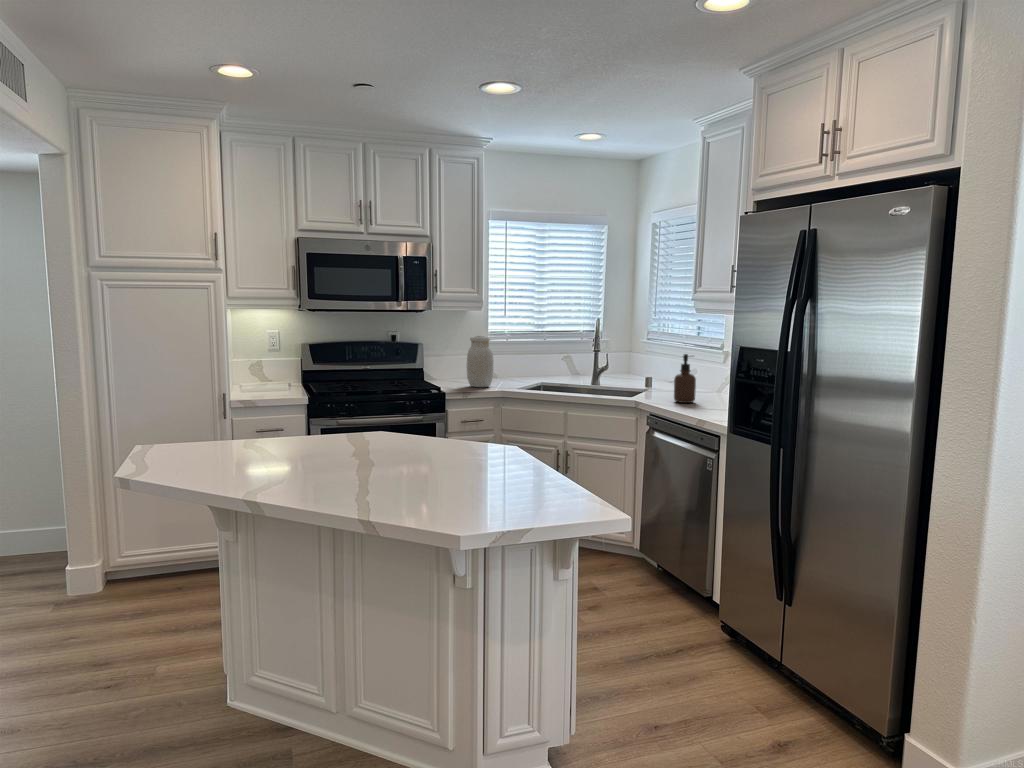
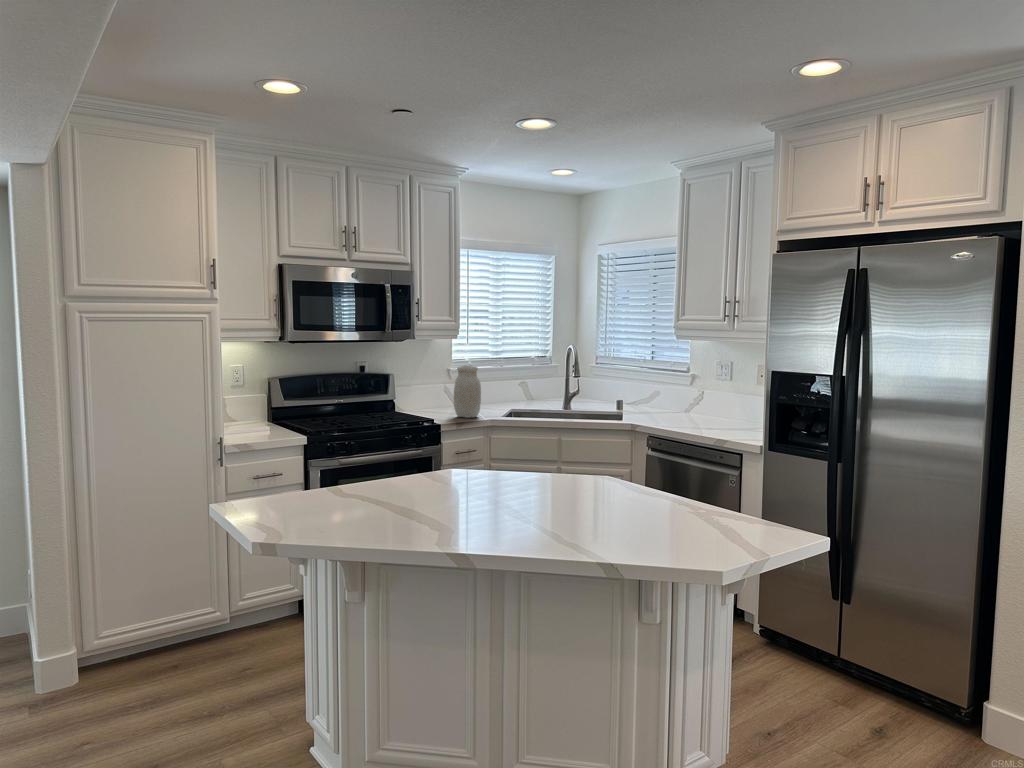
soap dispenser: present [674,354,696,403] -> none [671,379,691,425]

